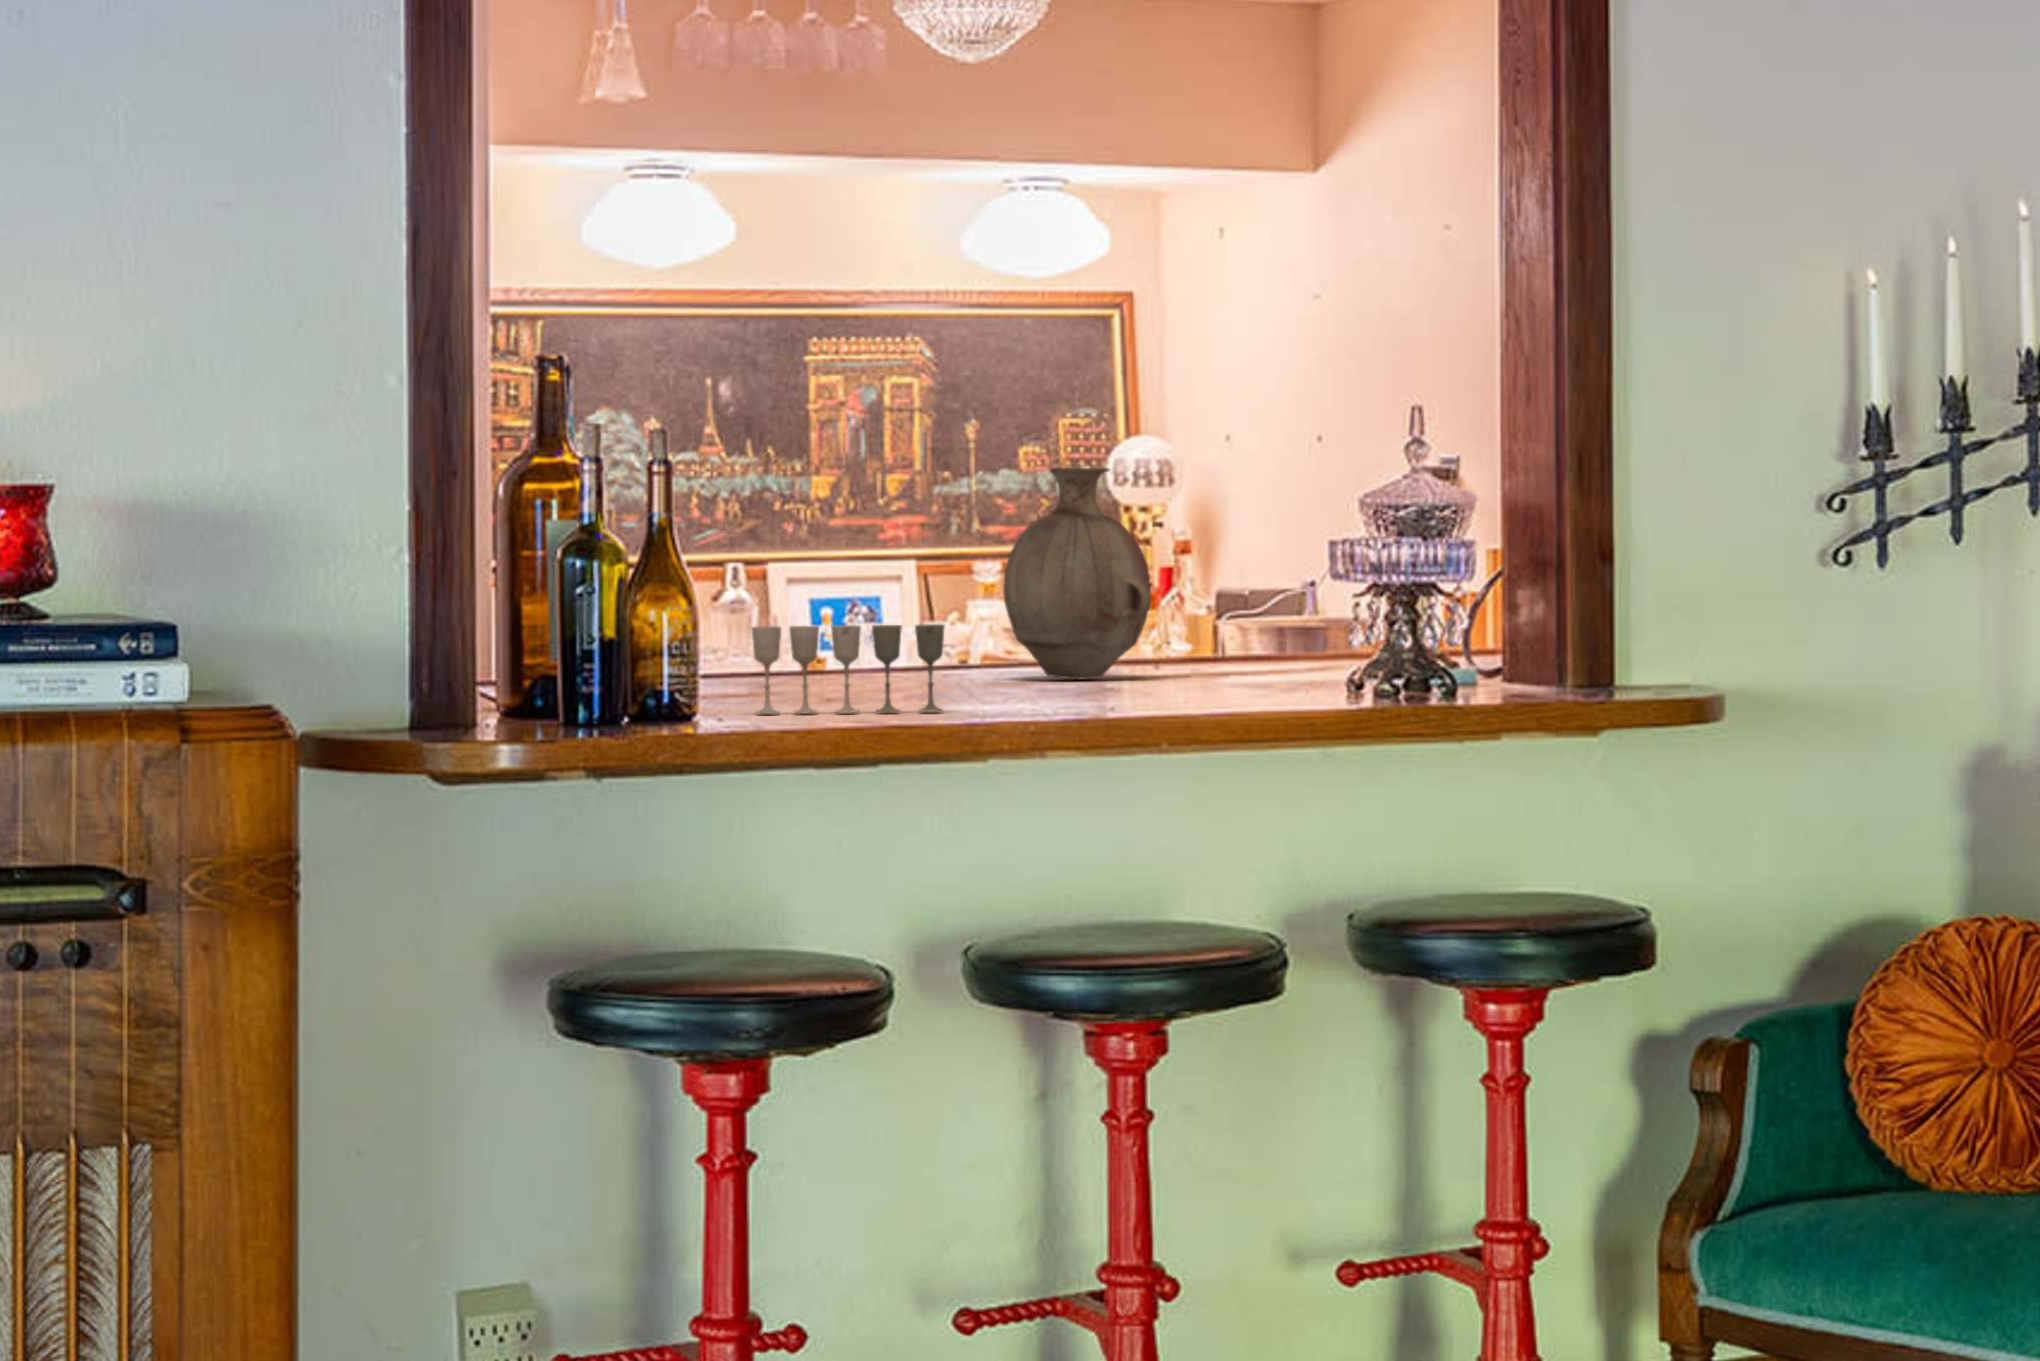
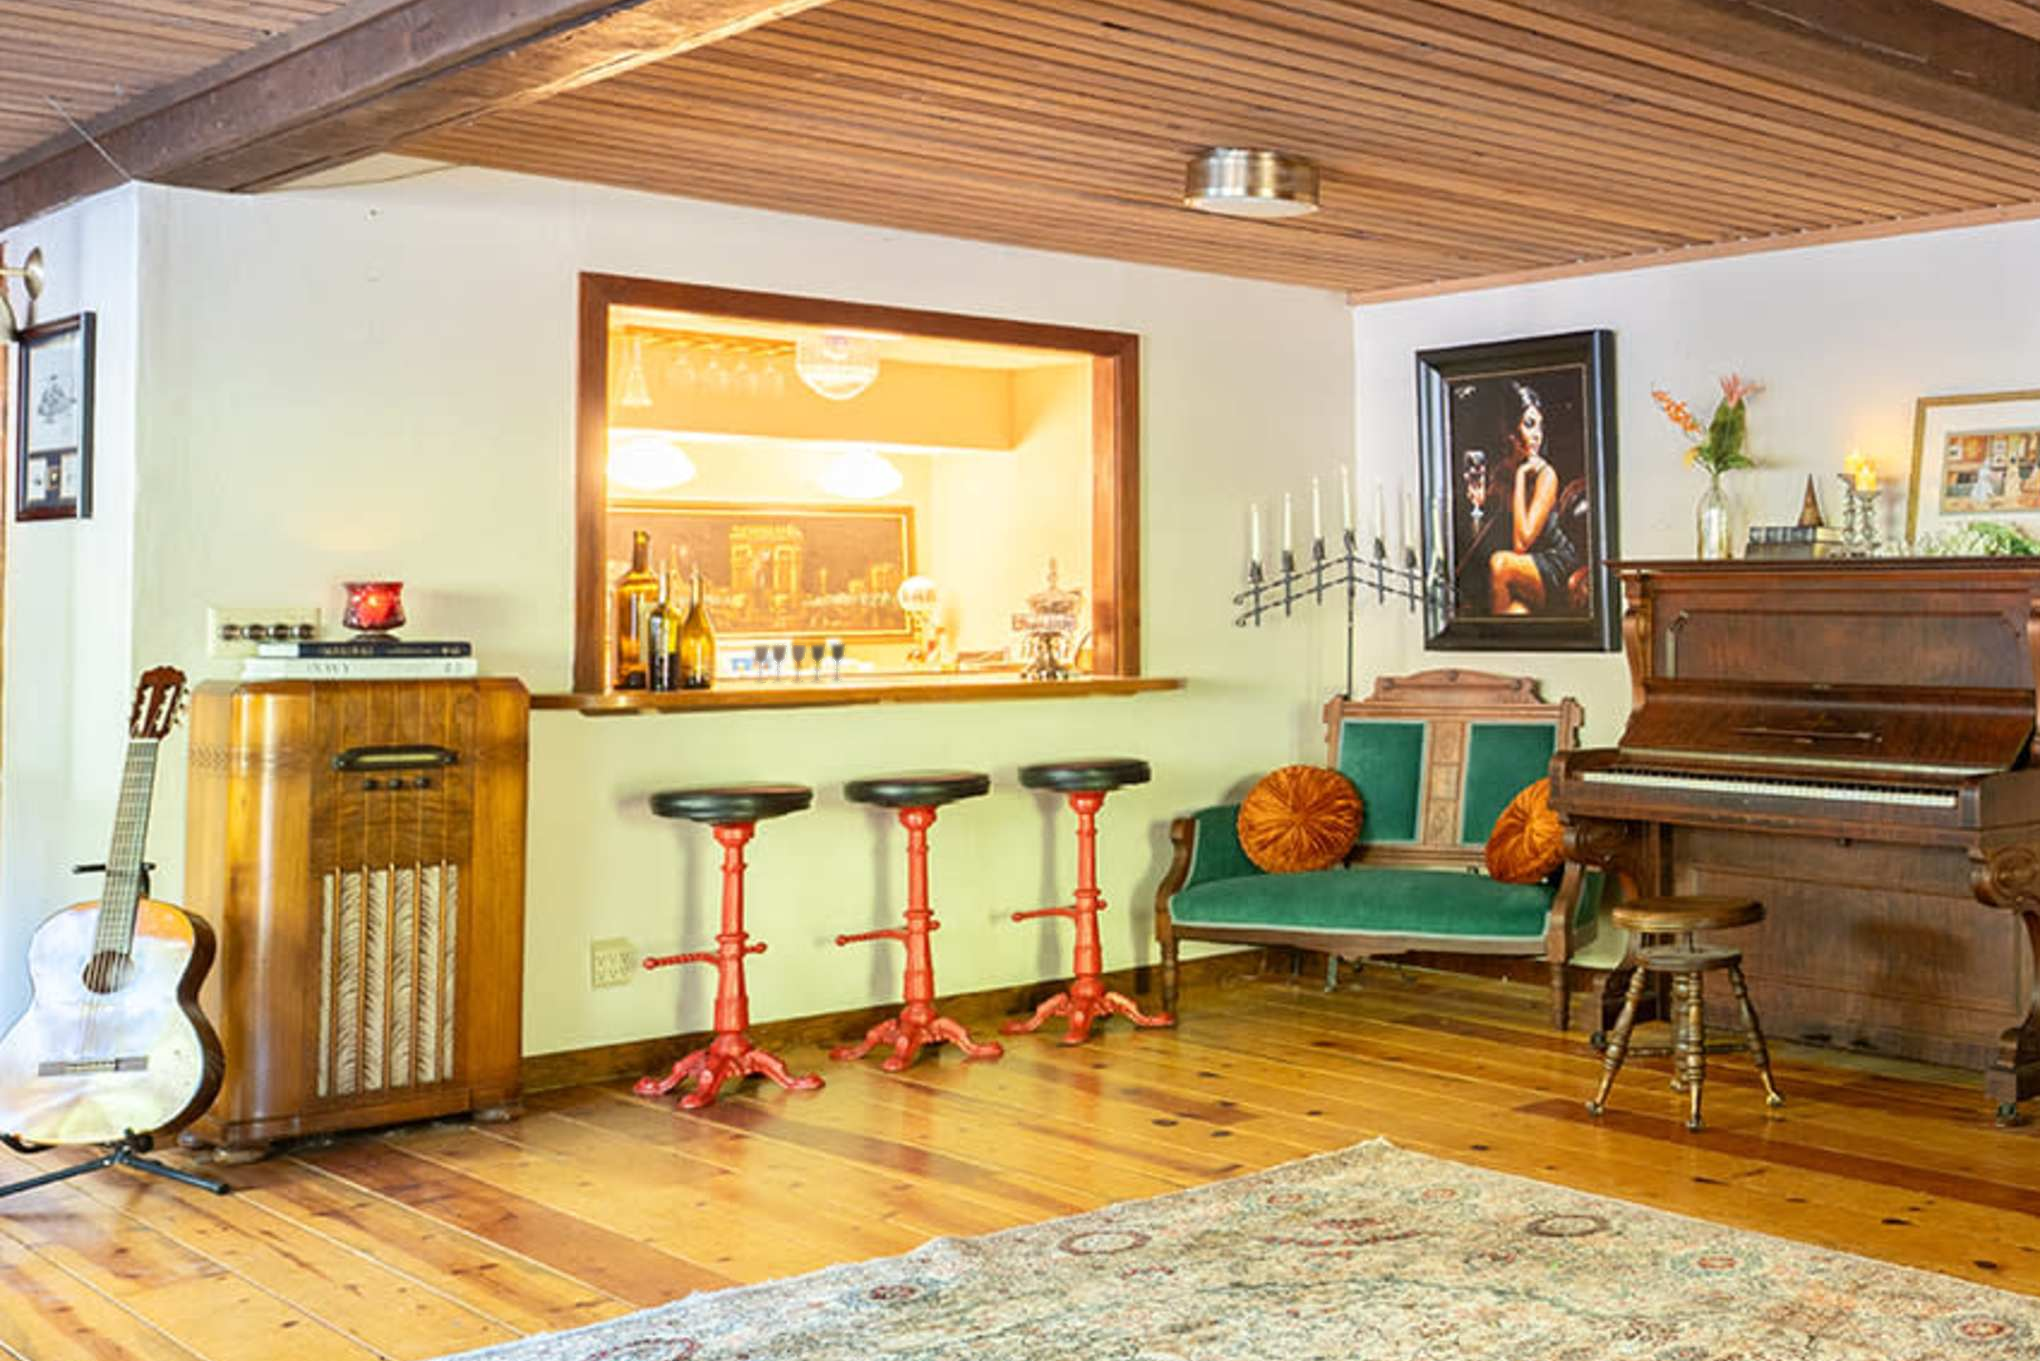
vase: present [1003,468,1152,680] -> none [859,584,933,679]

